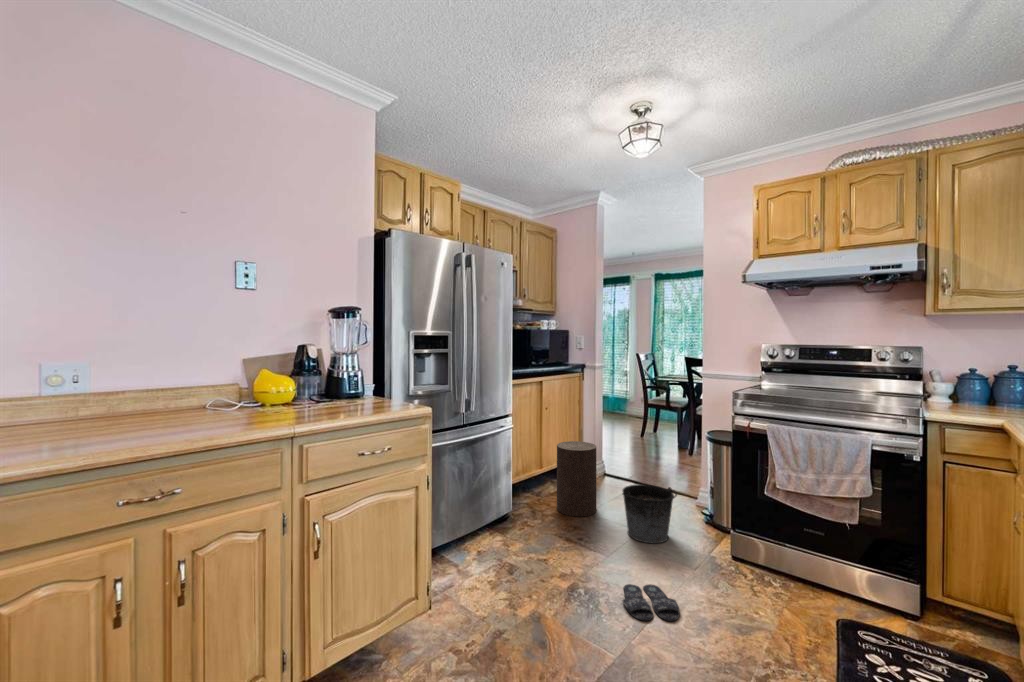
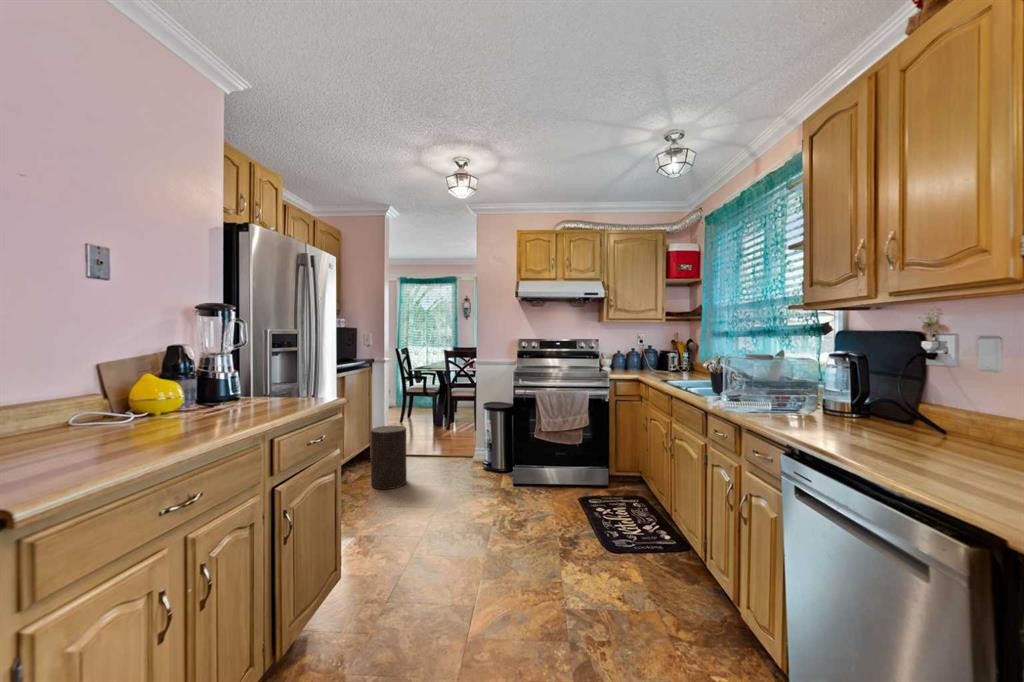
bucket: present [622,484,677,543] -> none [436,448,476,492]
slippers: present [623,584,680,621] -> none [463,513,506,532]

